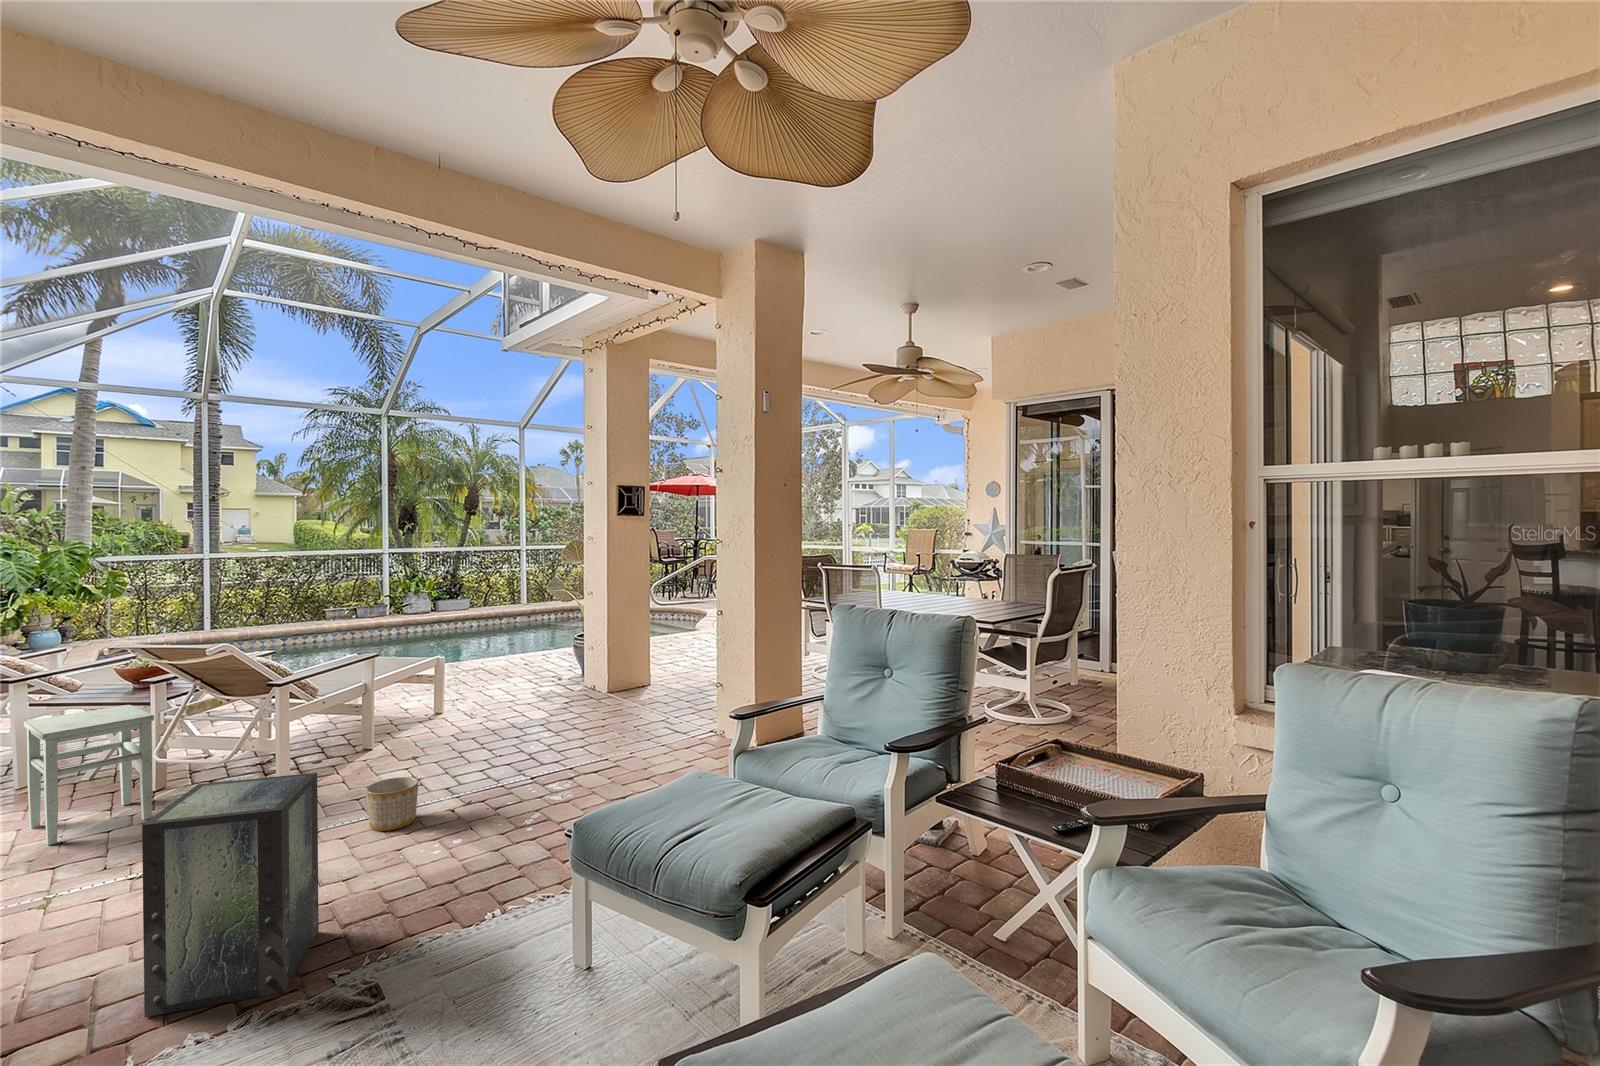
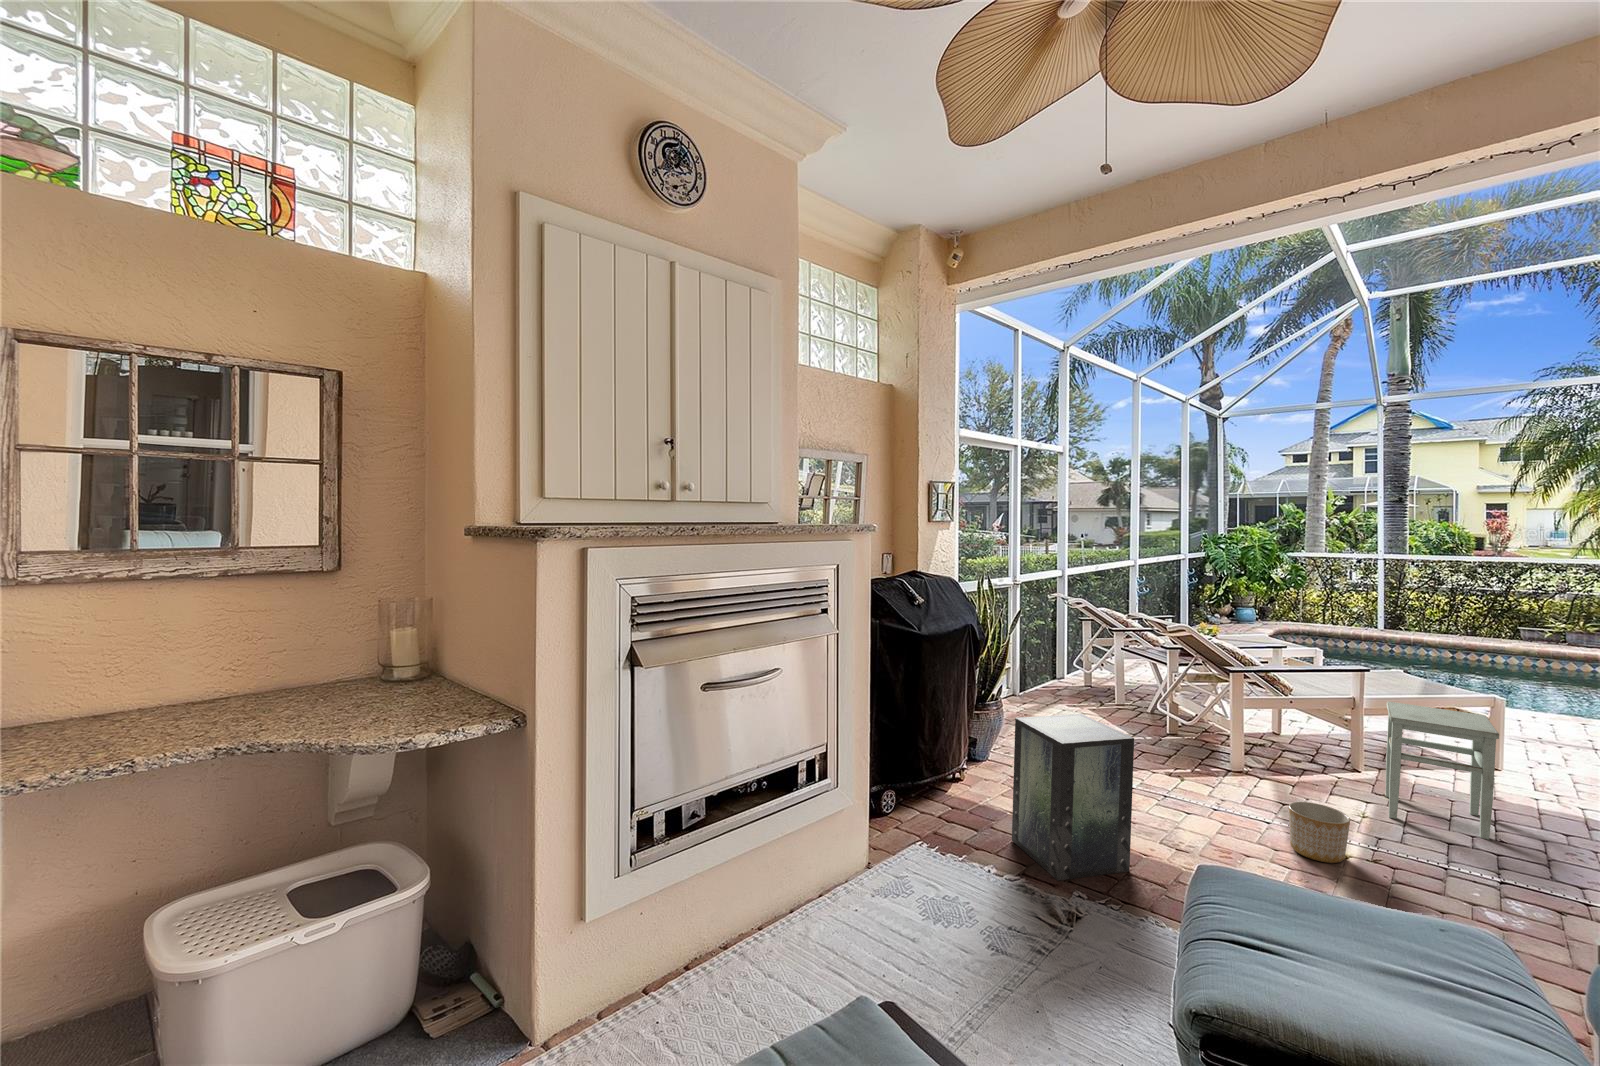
stool: present [24,705,154,845] -> present [1386,702,1499,840]

